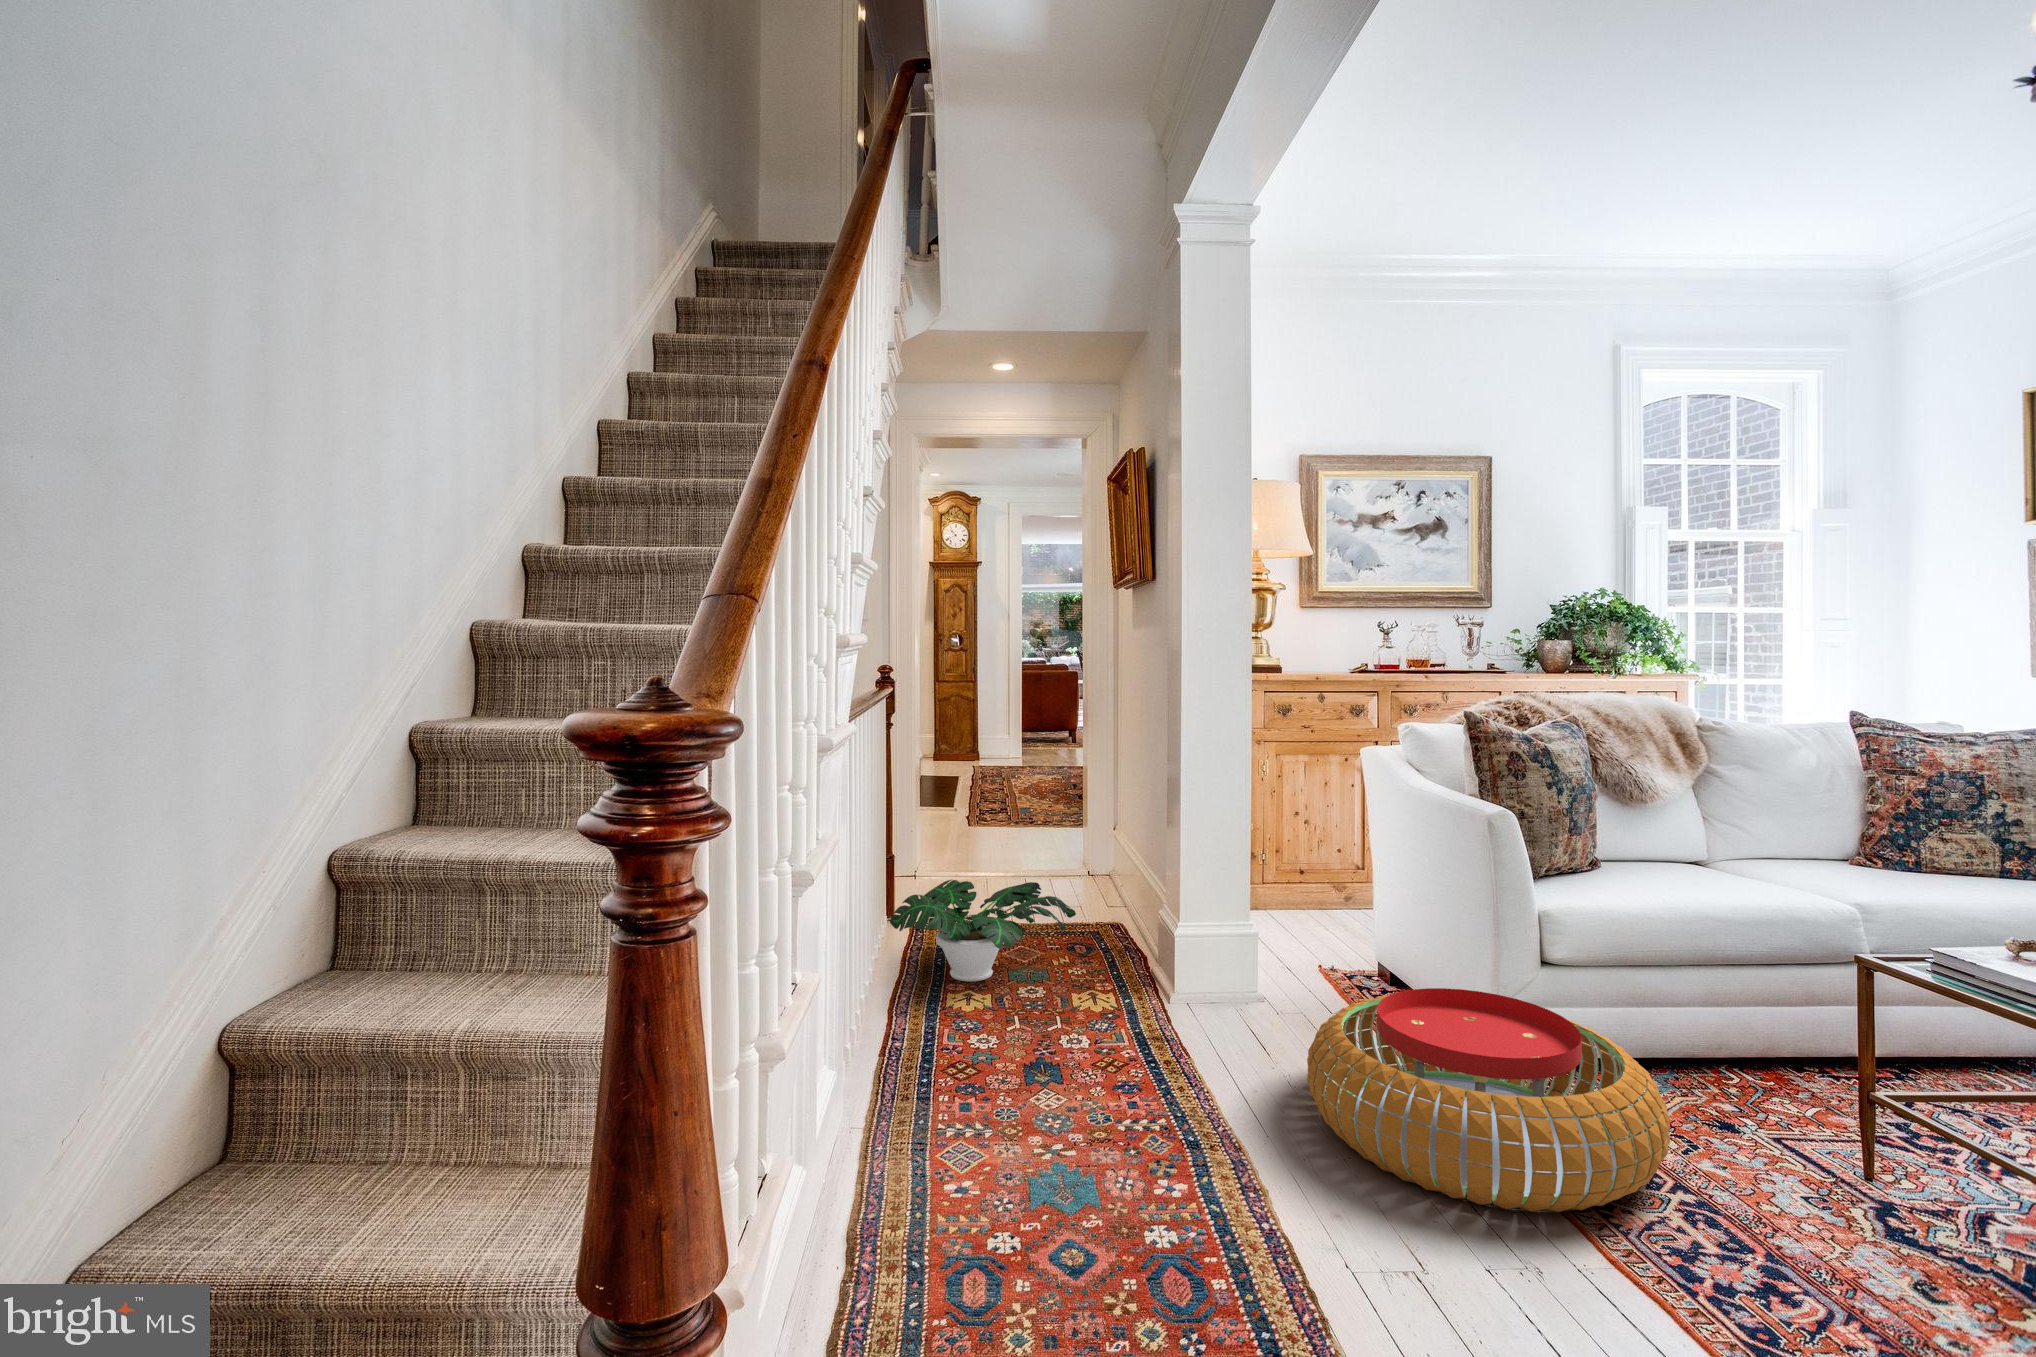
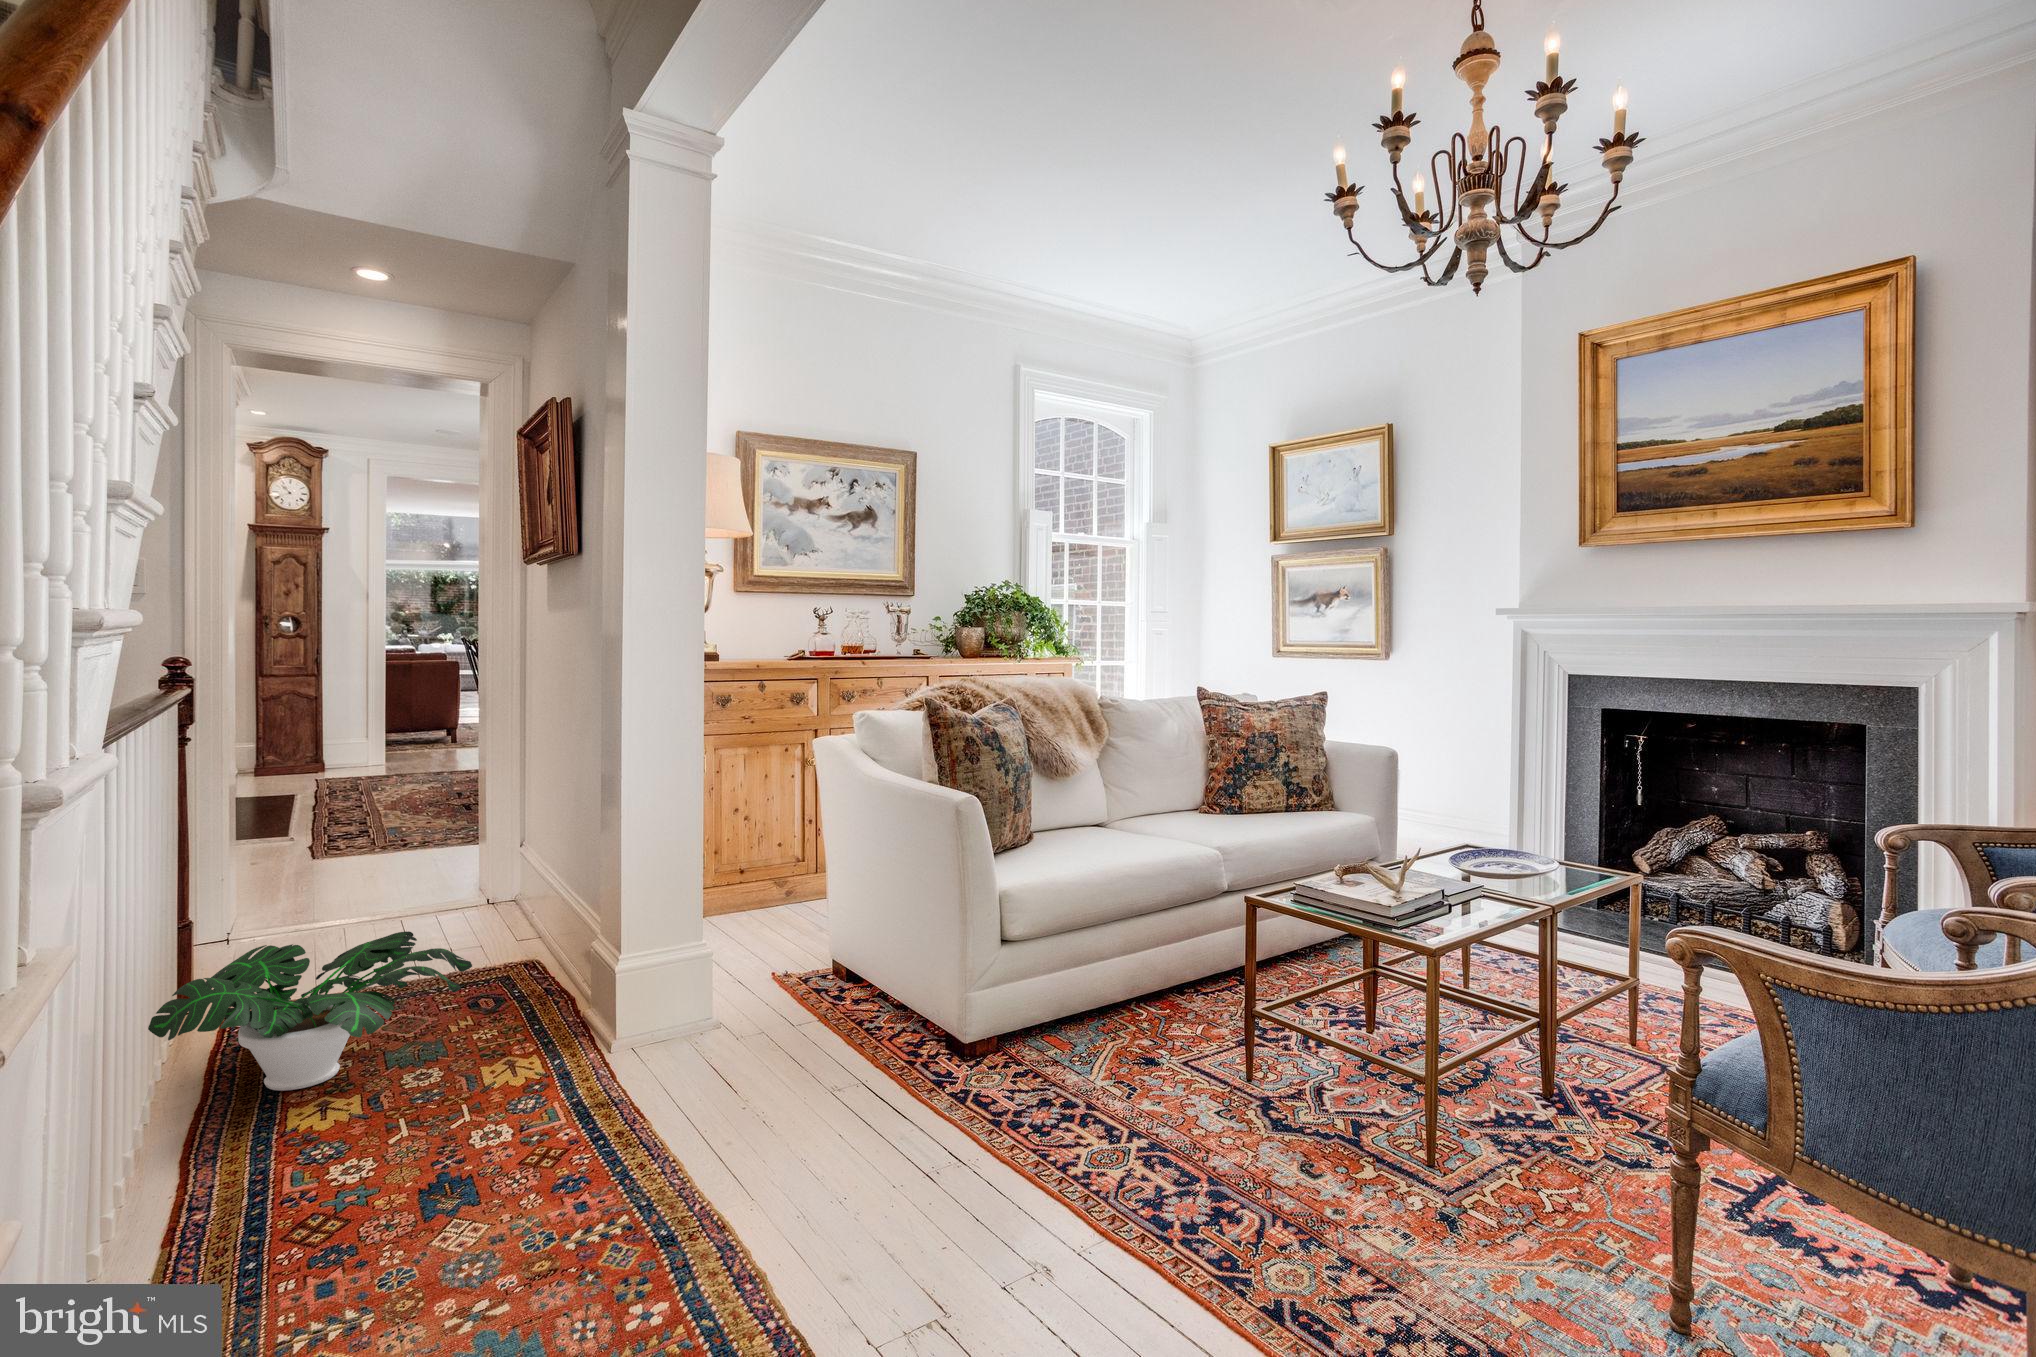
pouf: present [1307,988,1670,1212] -> none [794,982,1128,1212]

